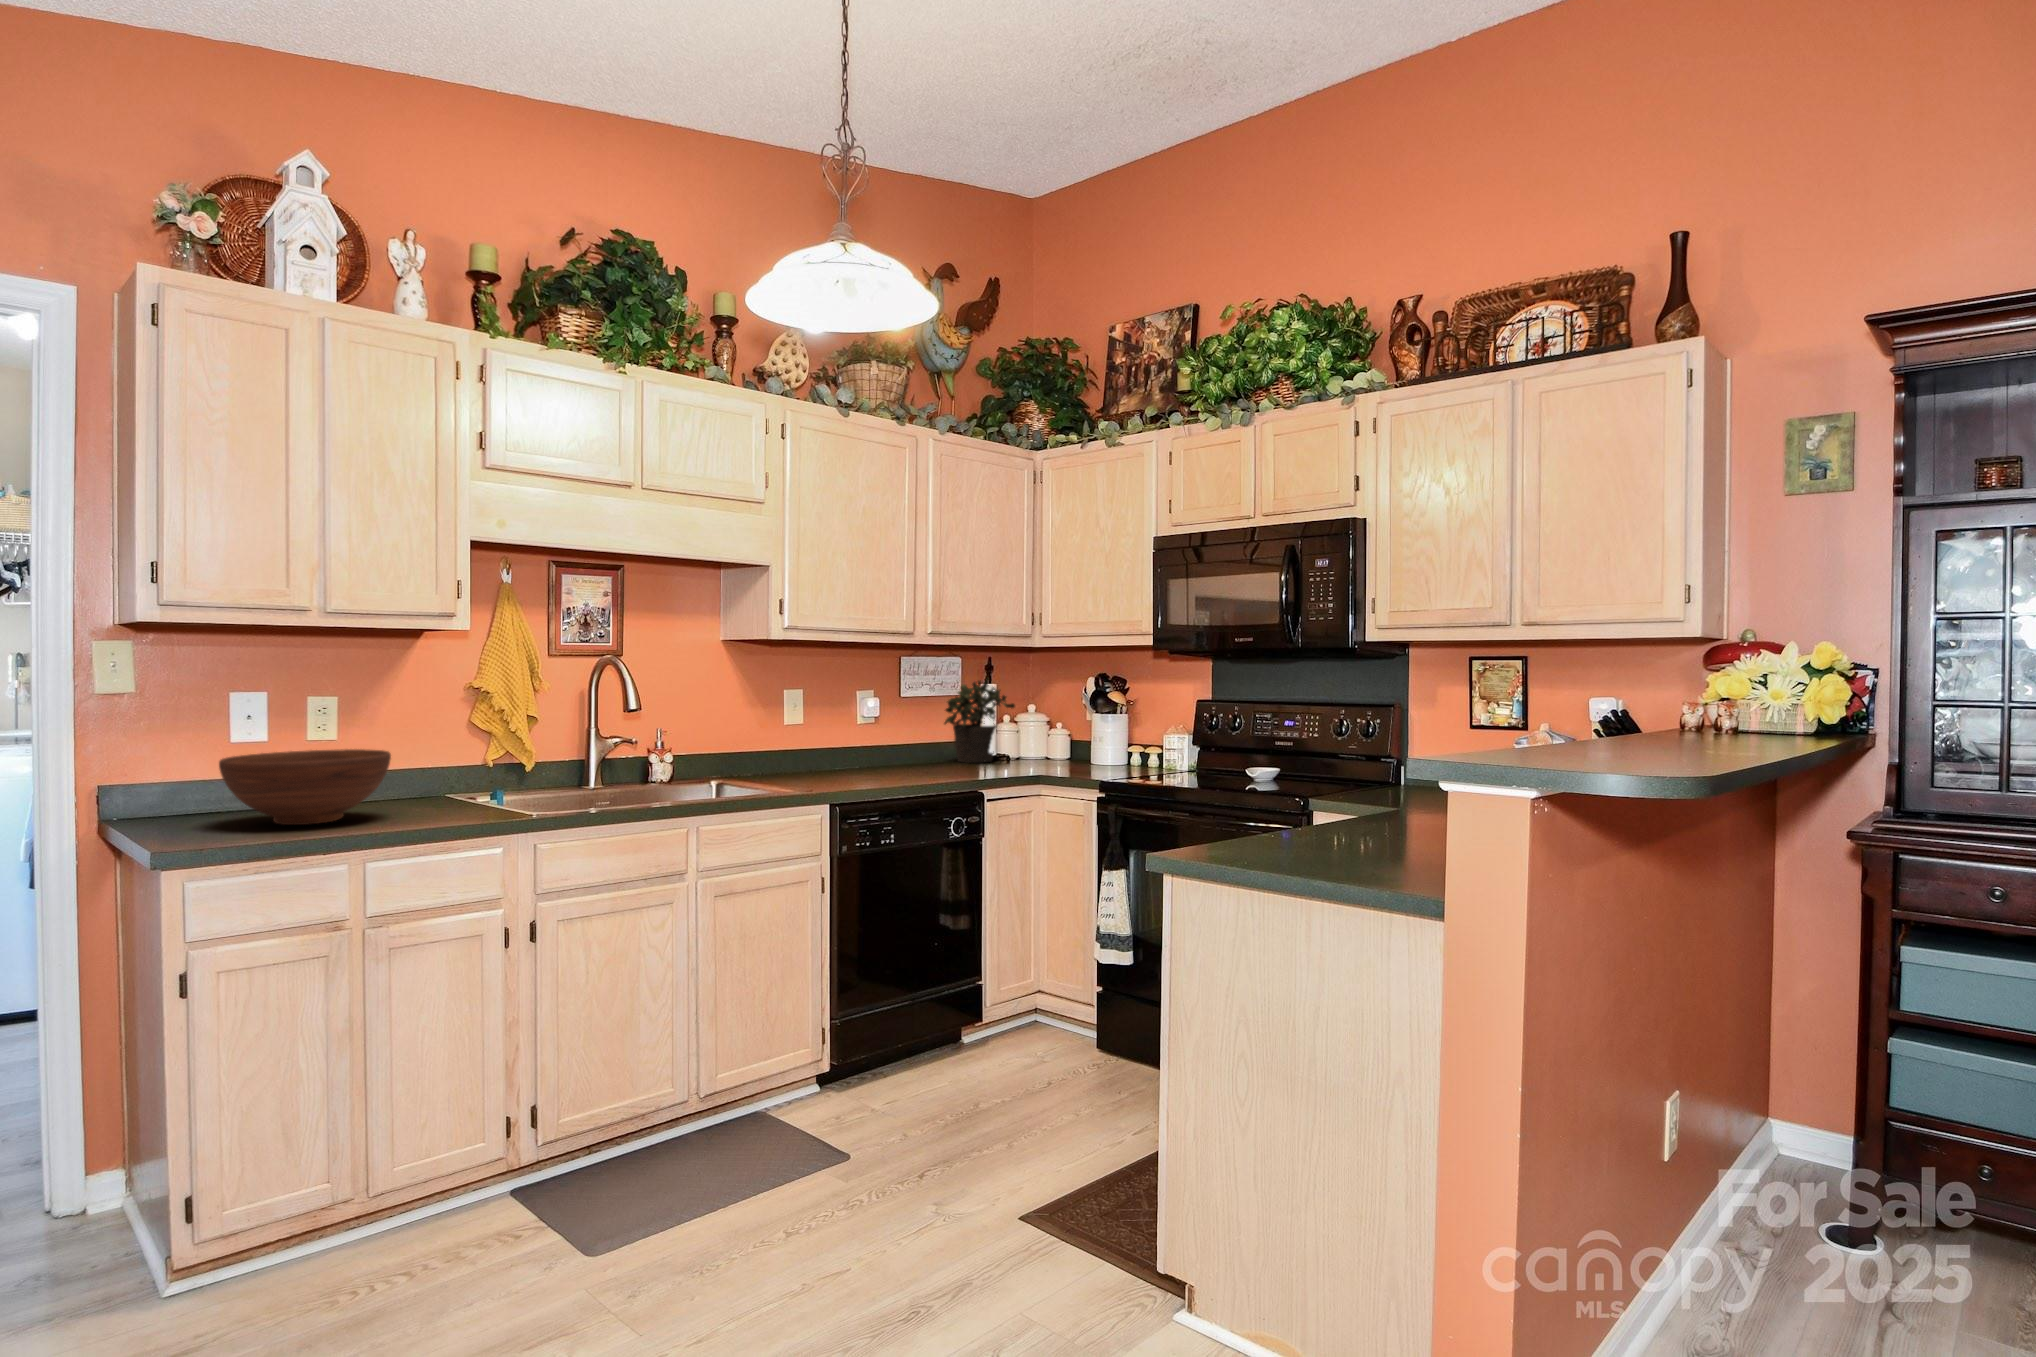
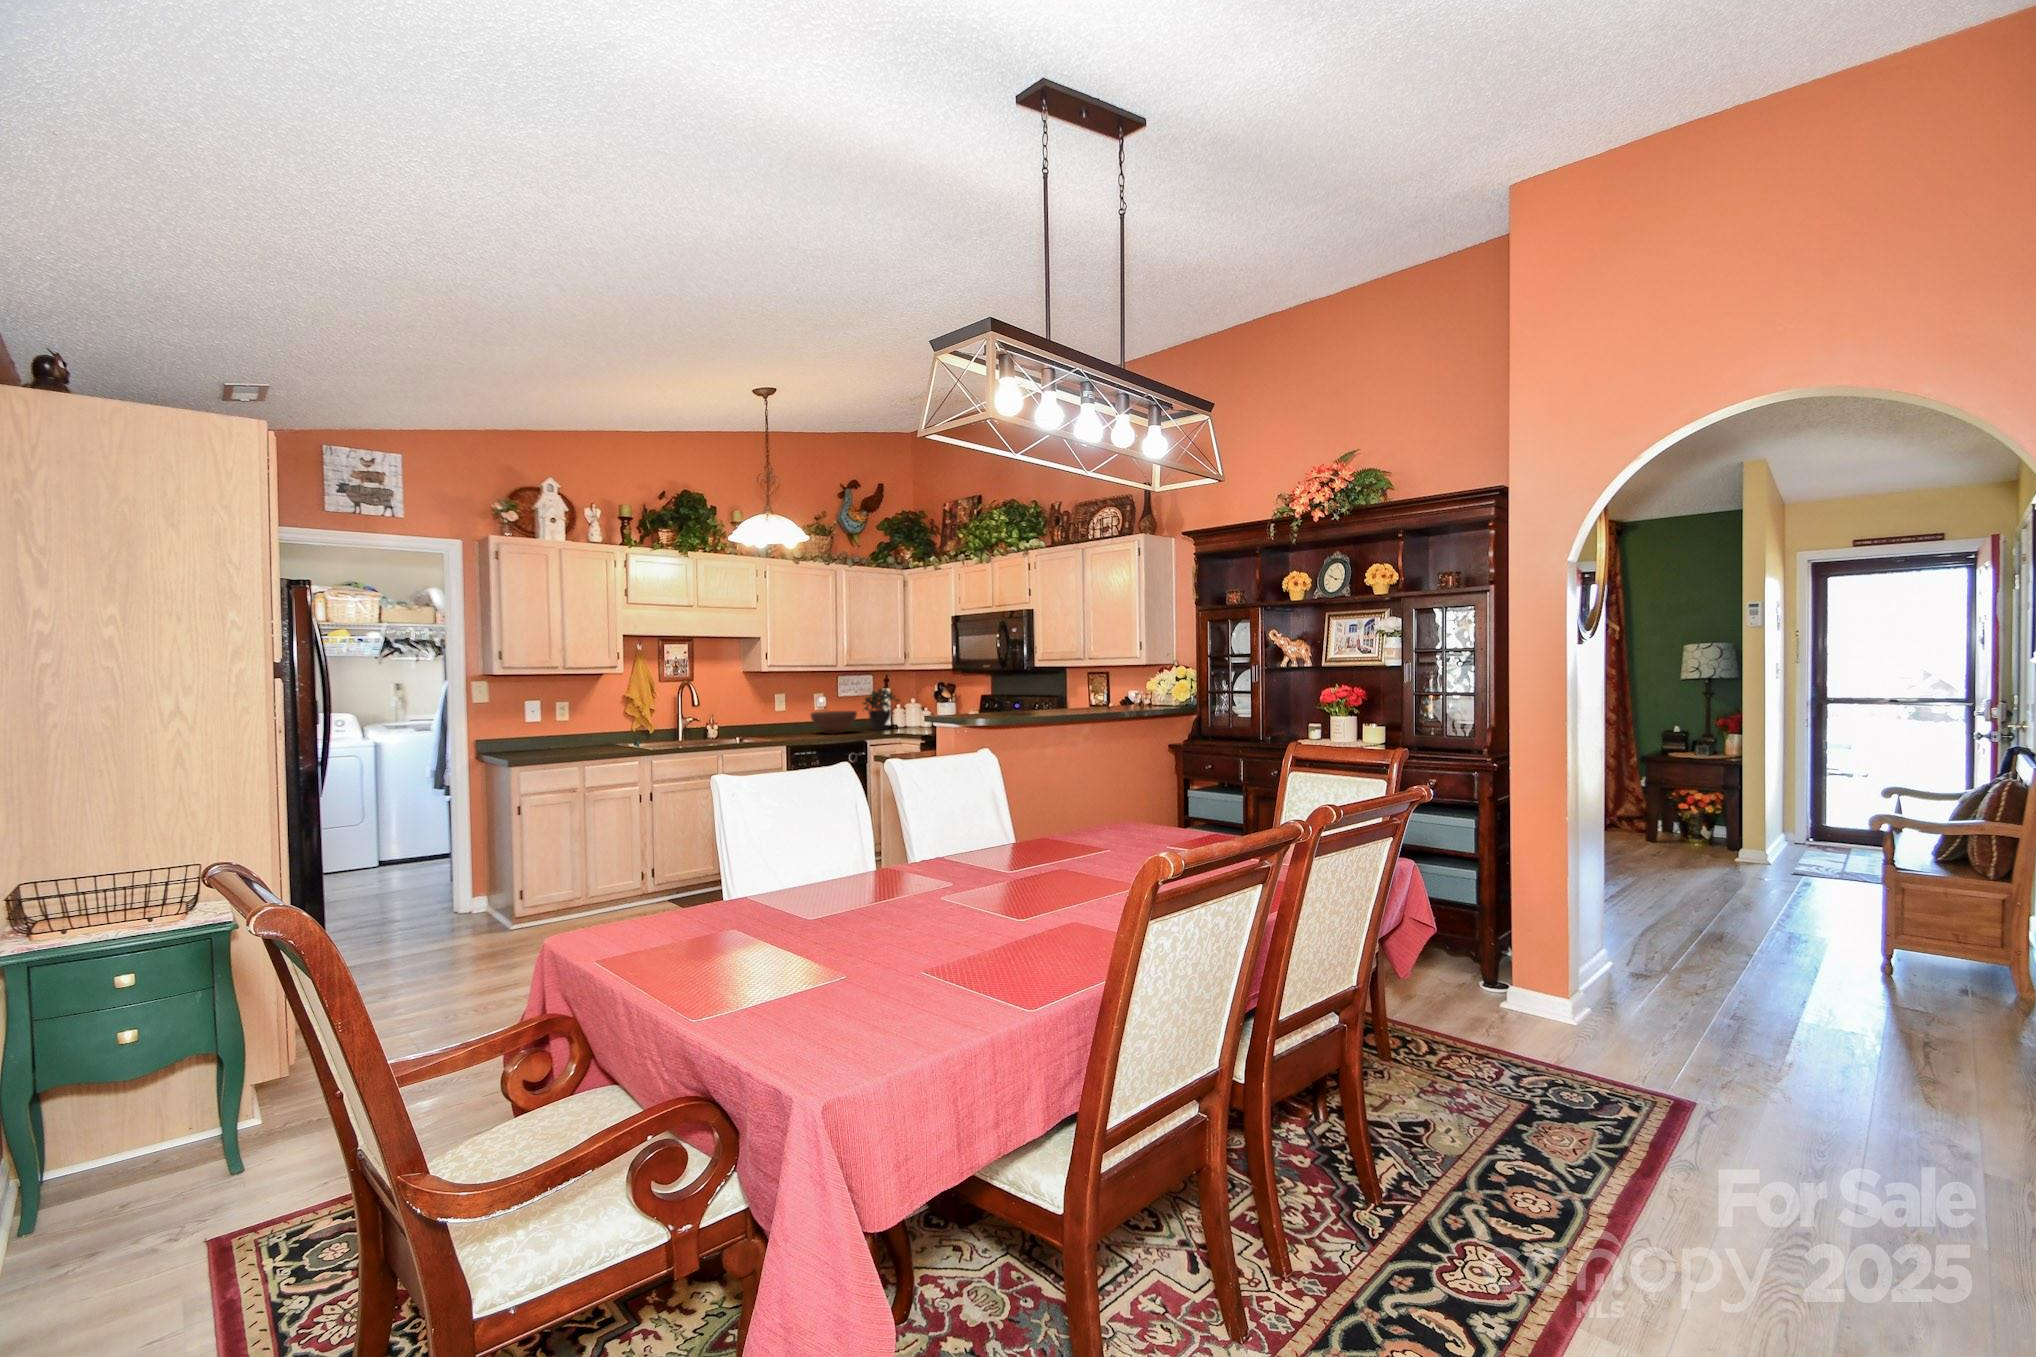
fruit bowl: present [219,749,391,825] -> present [811,711,857,734]

